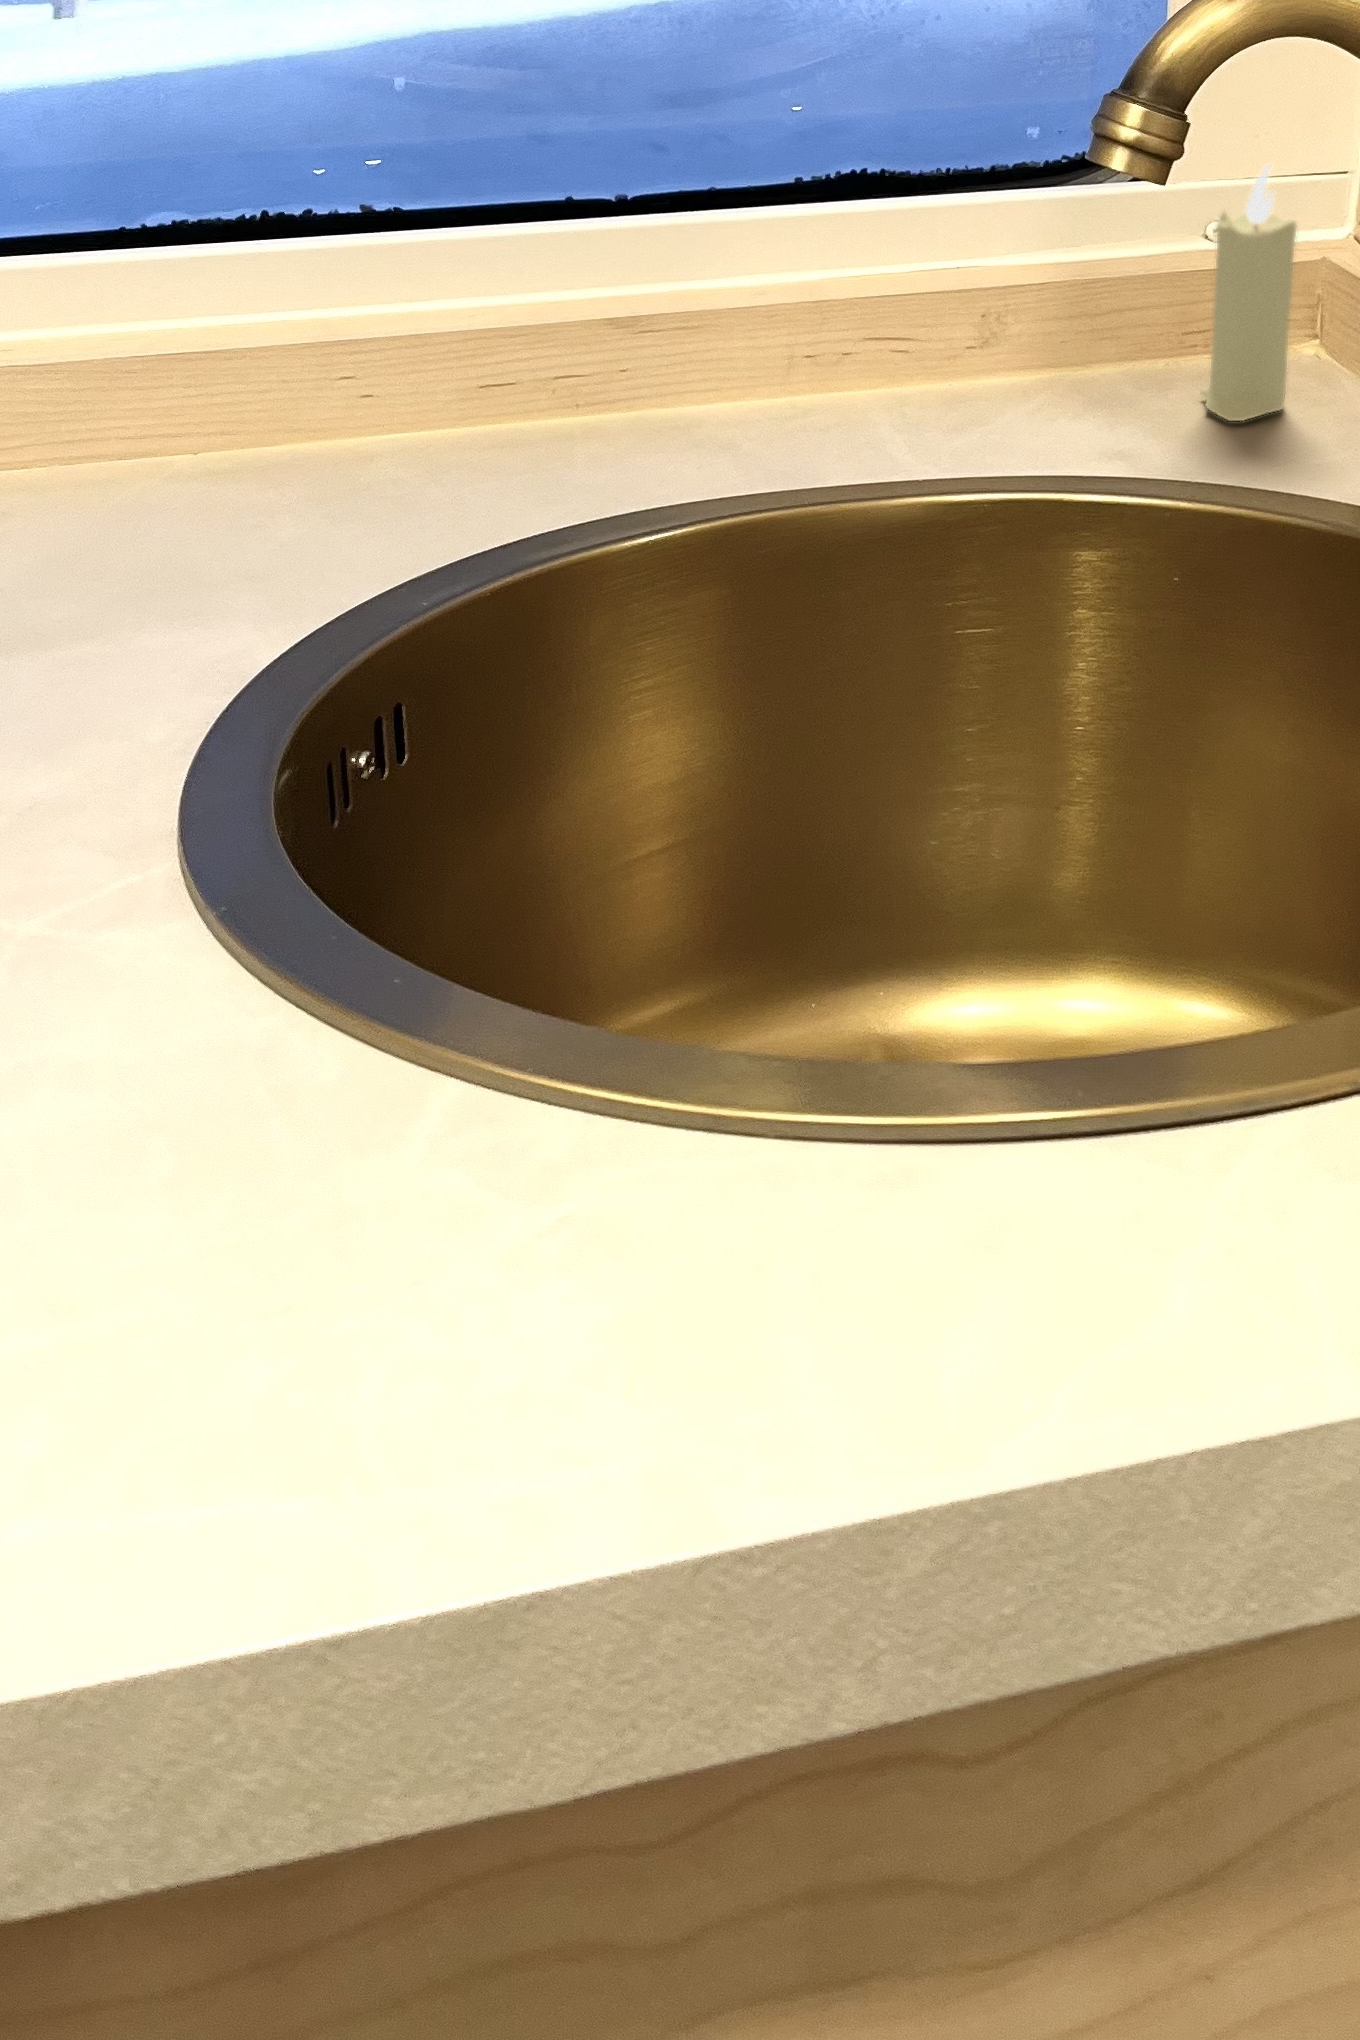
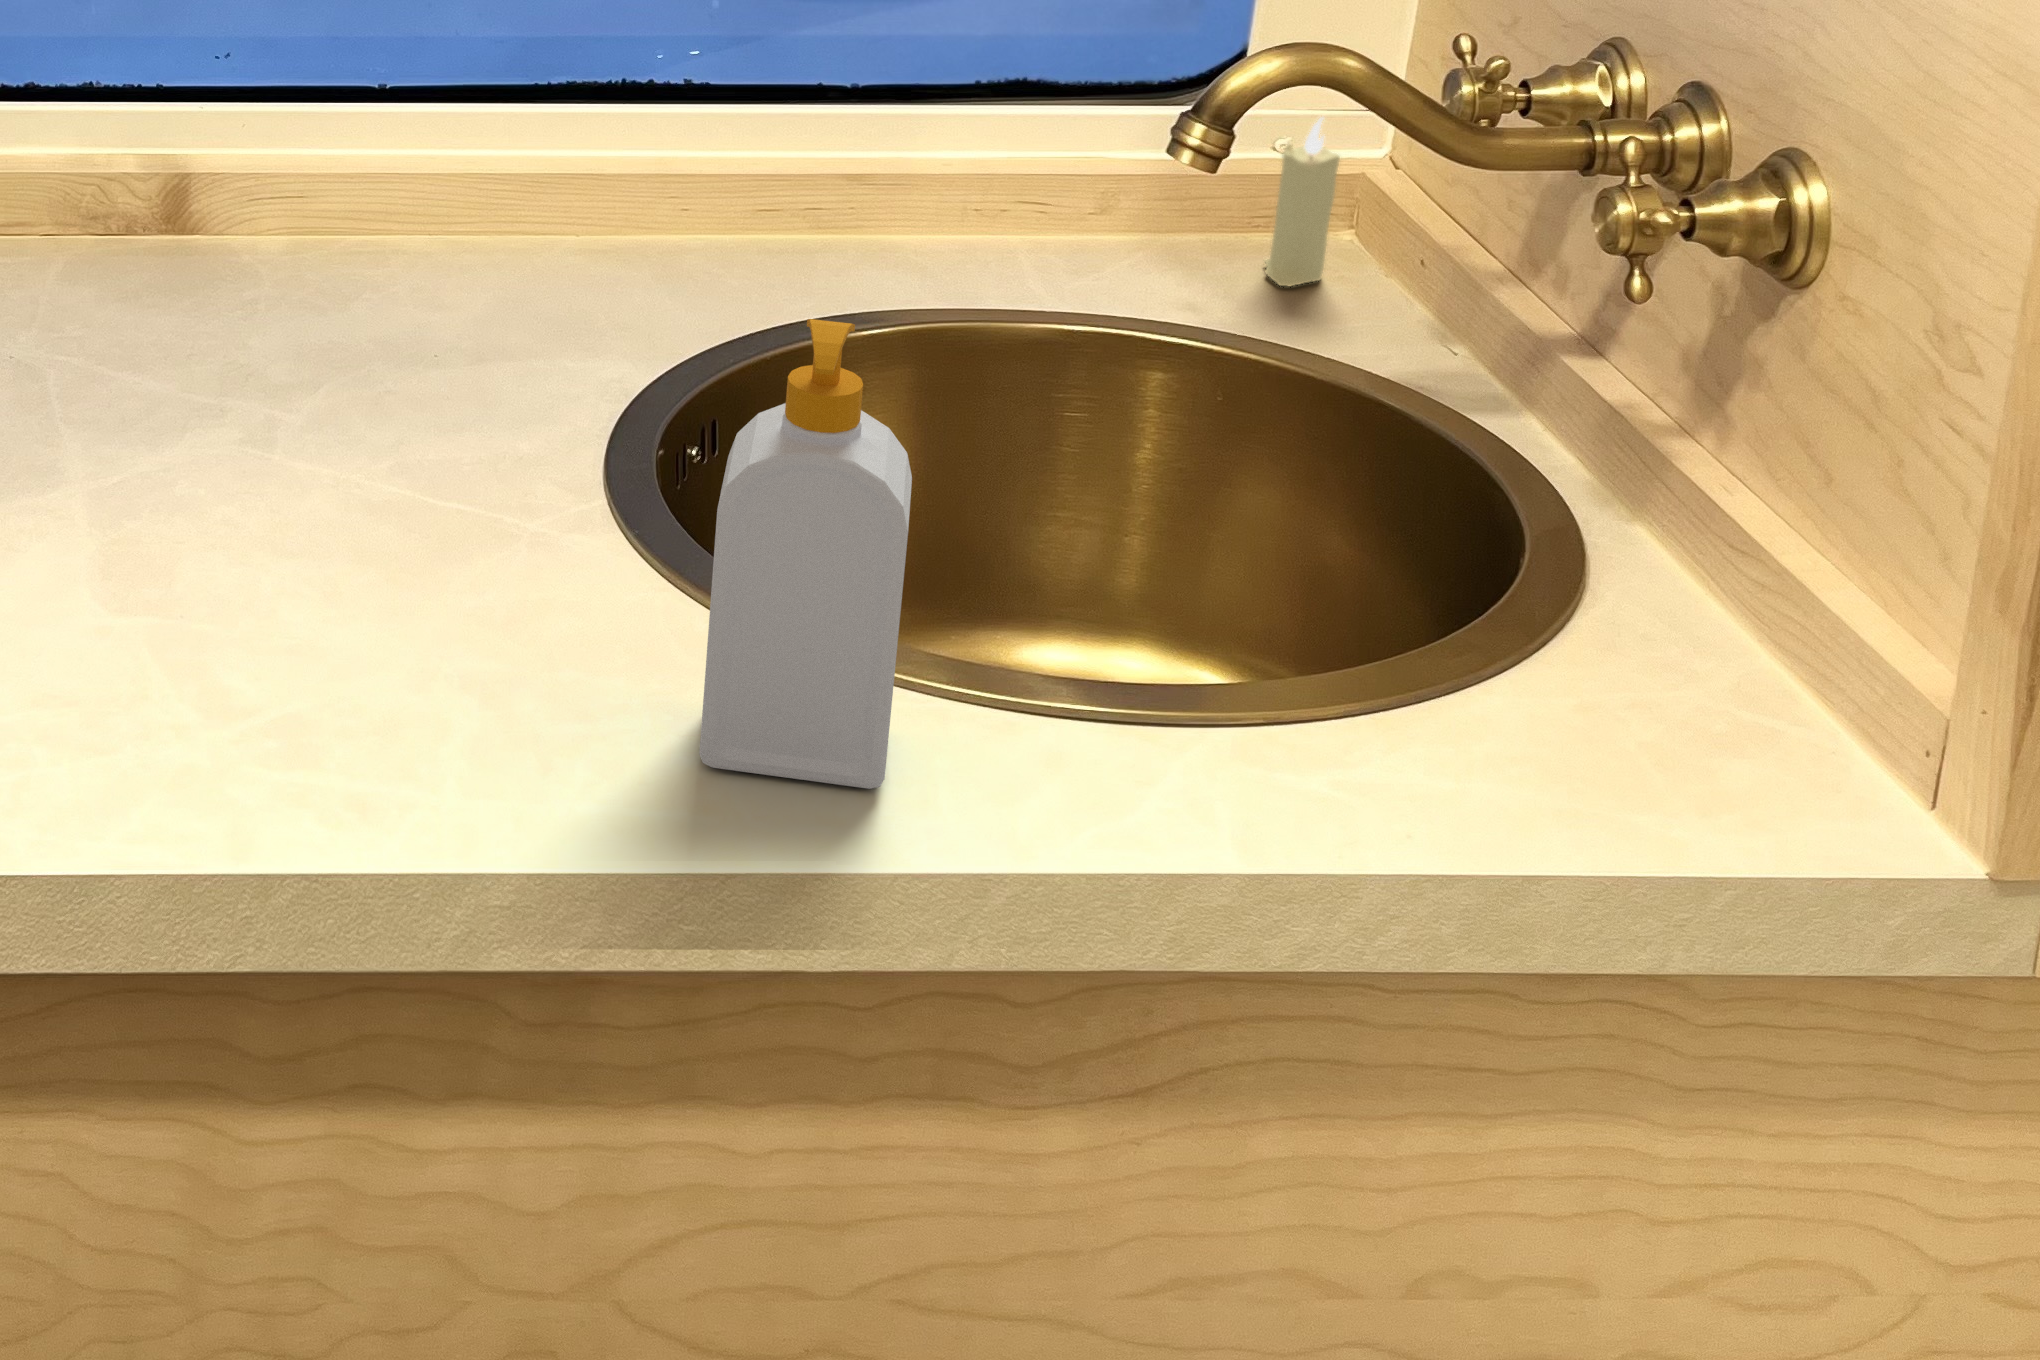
soap bottle: none [246,400,664,1391] -> present [699,319,912,789]

